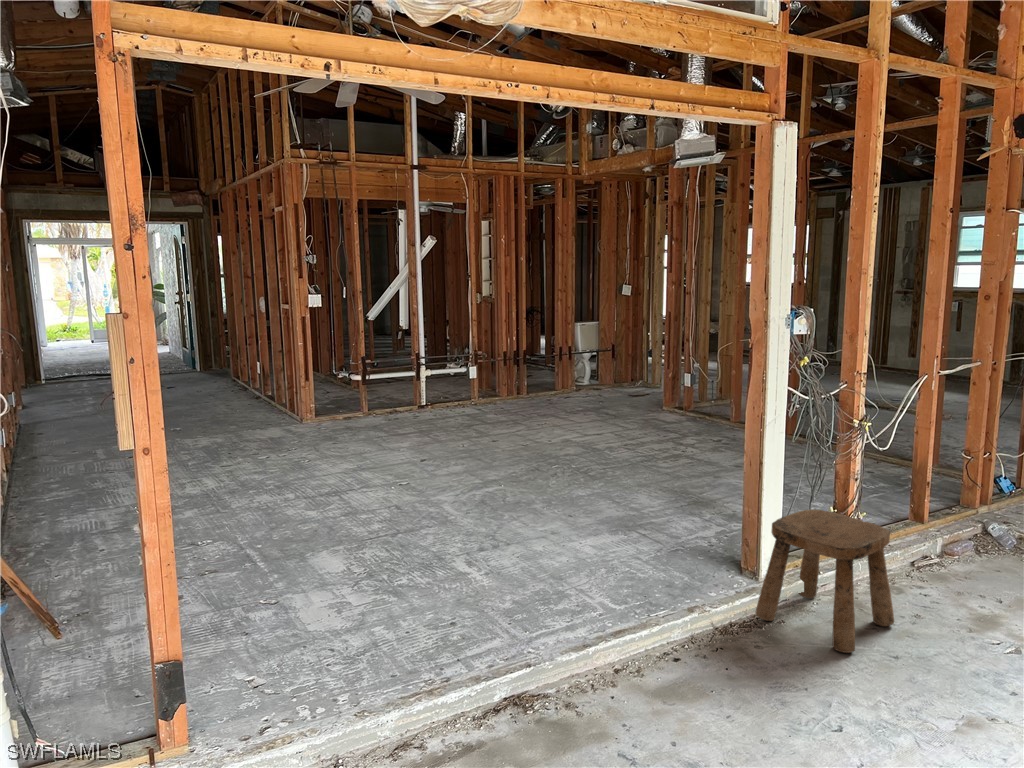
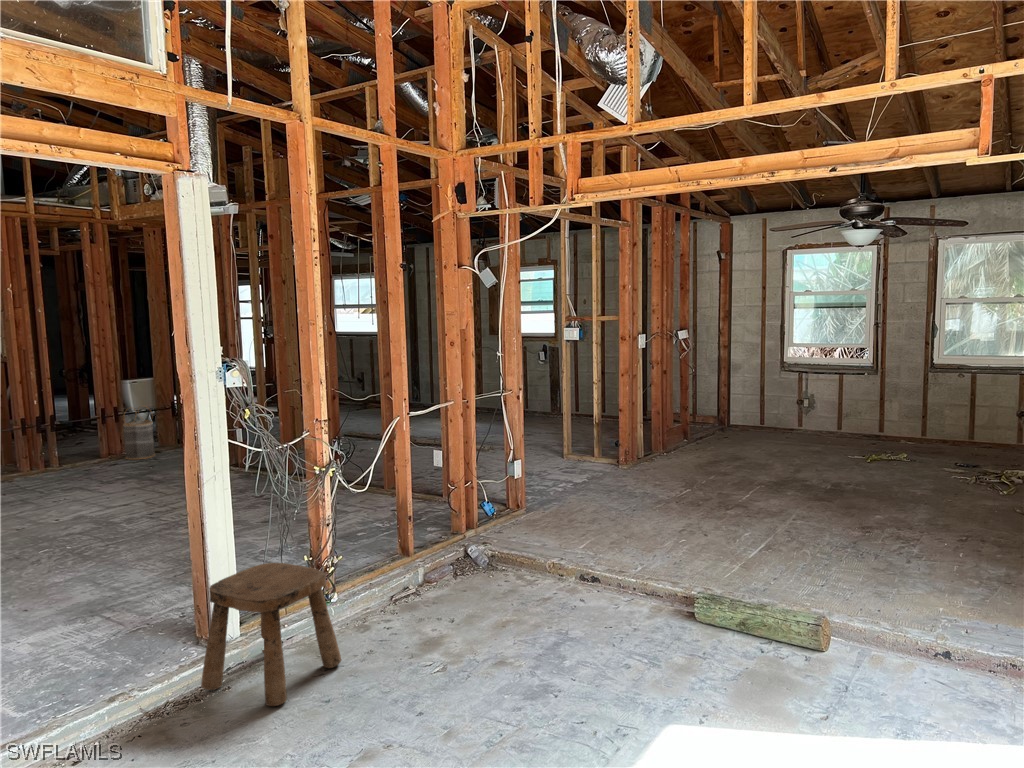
basket: none [573,345,597,392] -> present [123,406,155,460]

